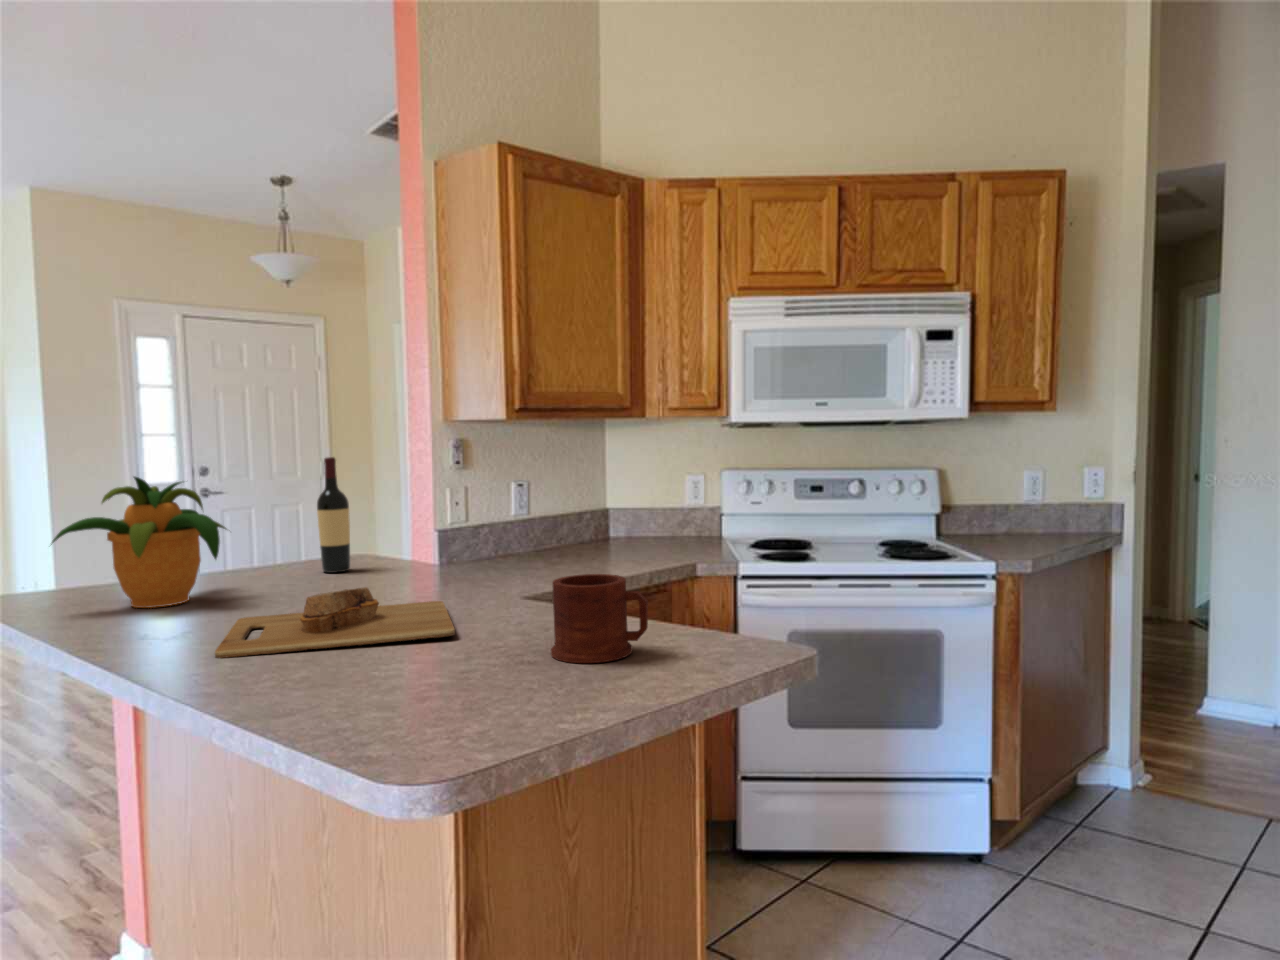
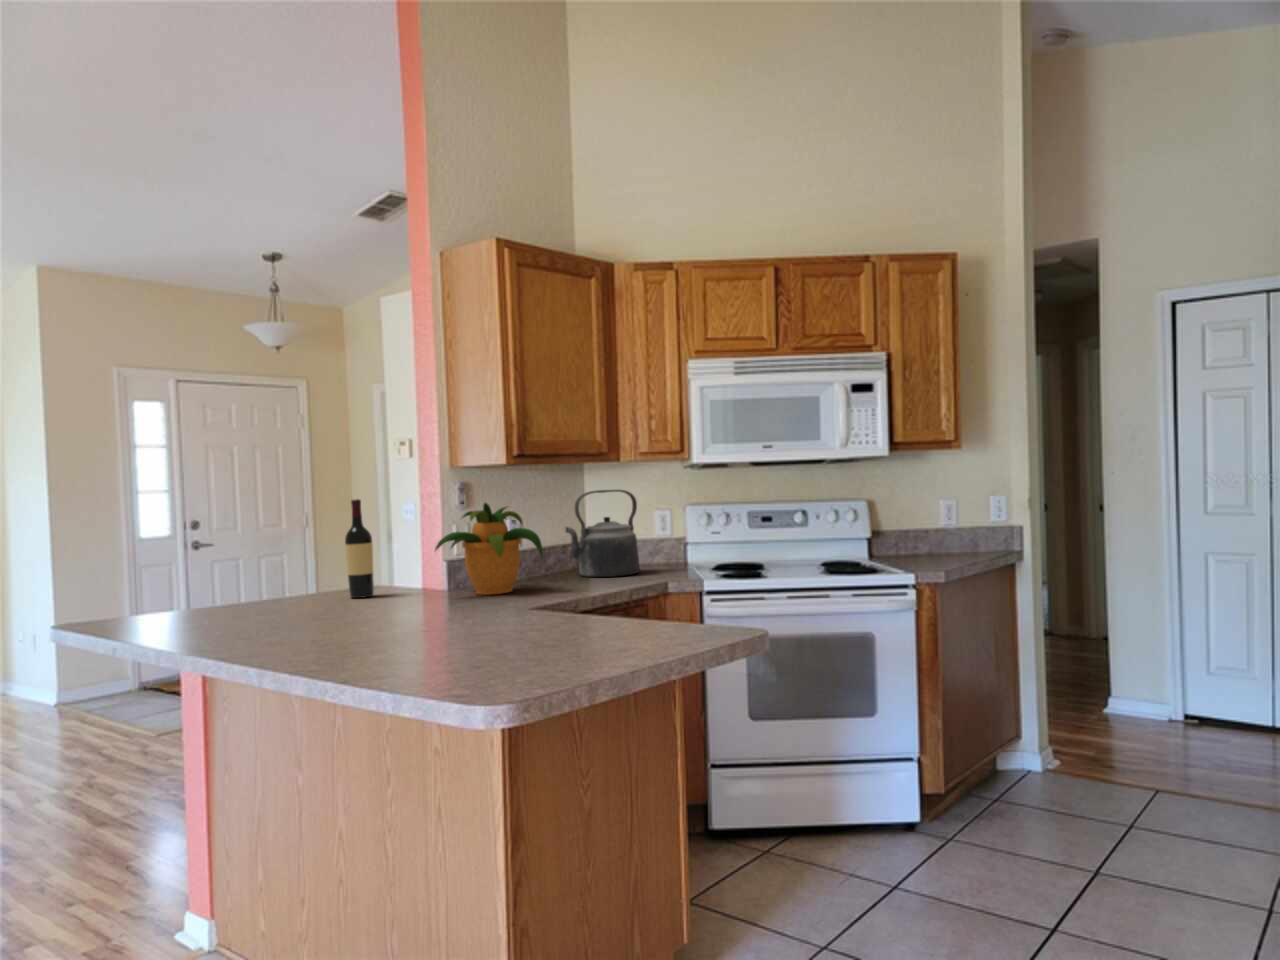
kettle: none [579,450,666,553] -> present [566,490,640,577]
potted plant: present [51,477,226,608] -> present [435,503,543,595]
mug: present [551,574,648,663] -> none [566,578,641,645]
cutting board: present [215,587,455,658] -> none [297,598,486,653]

